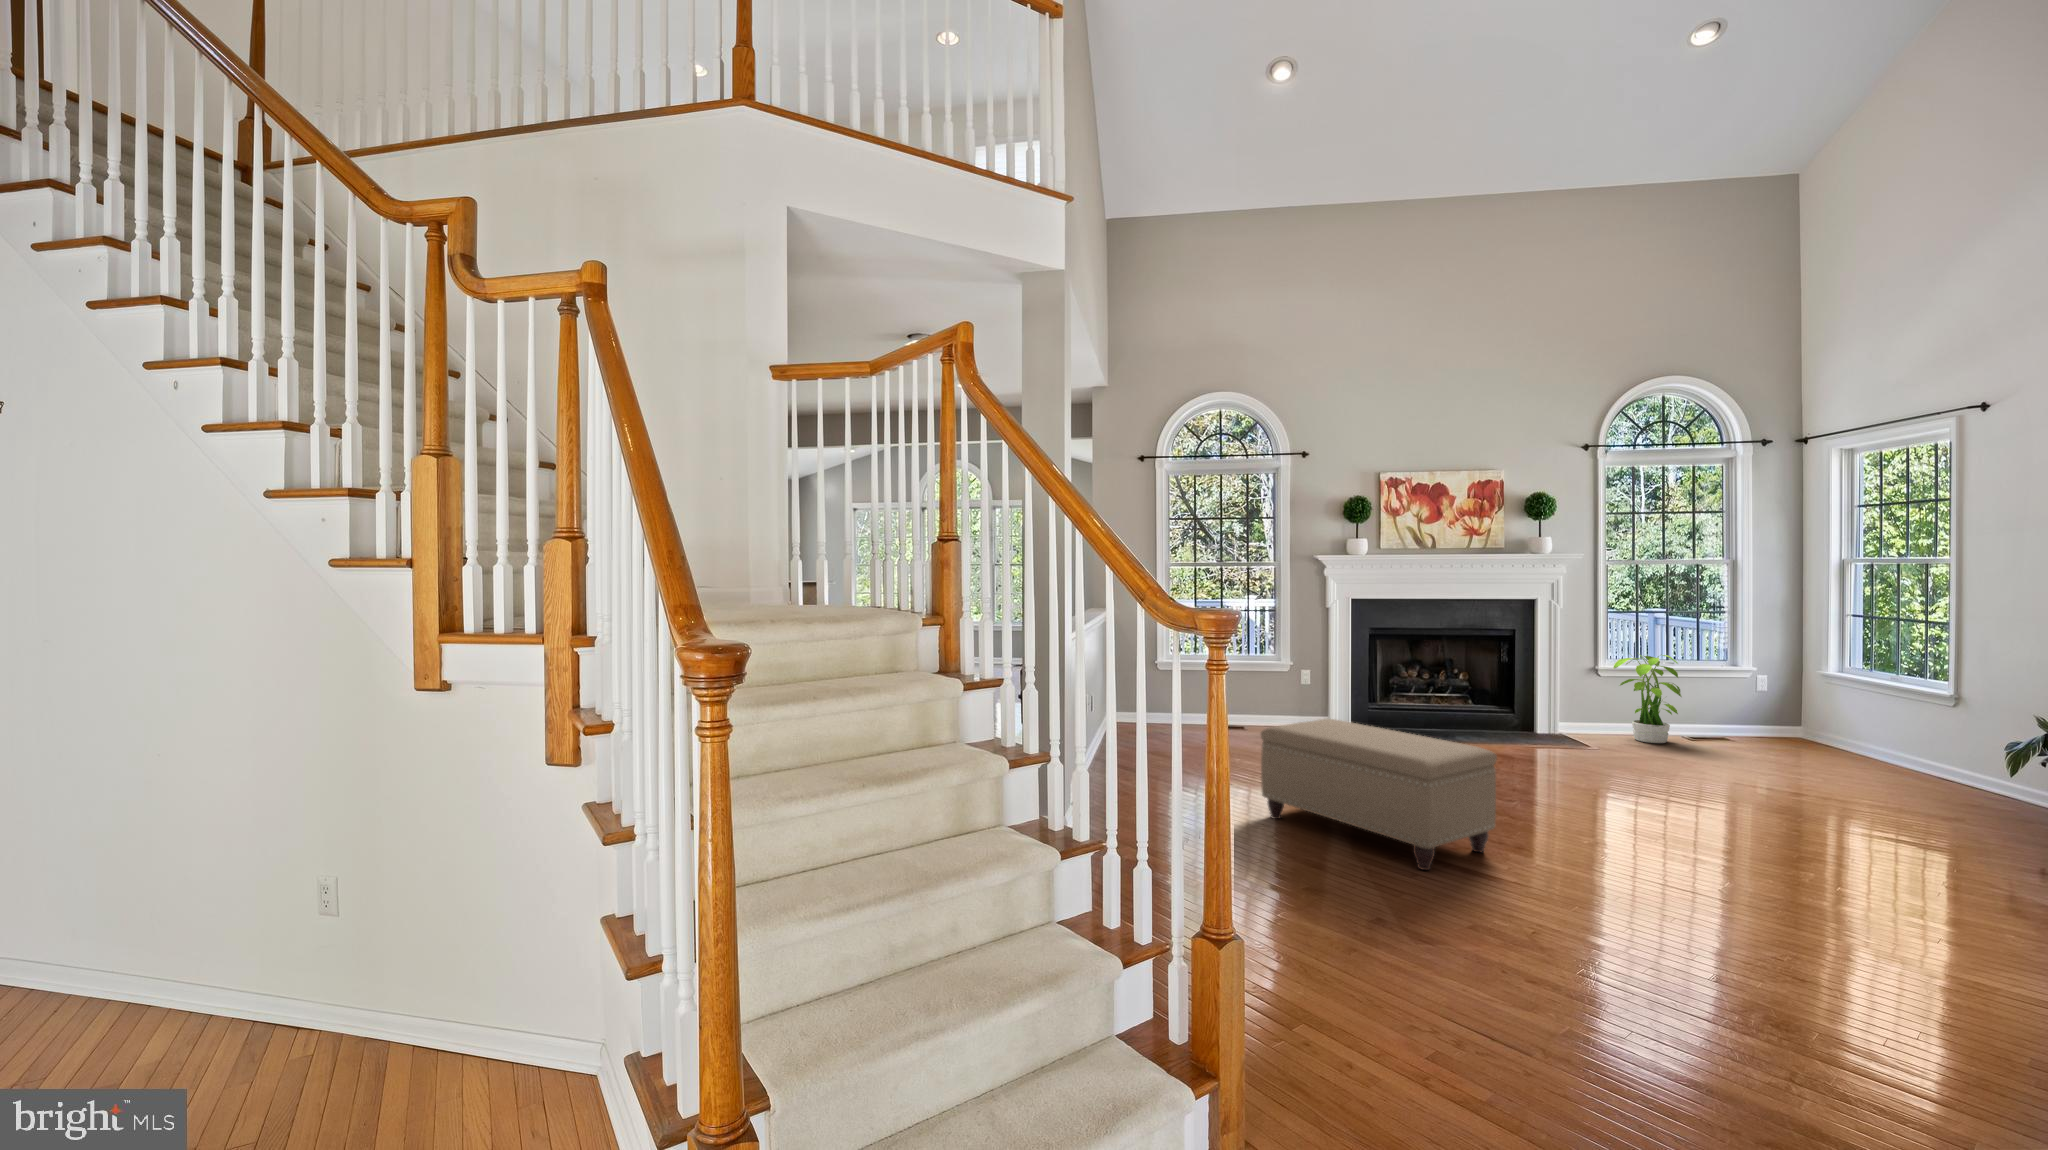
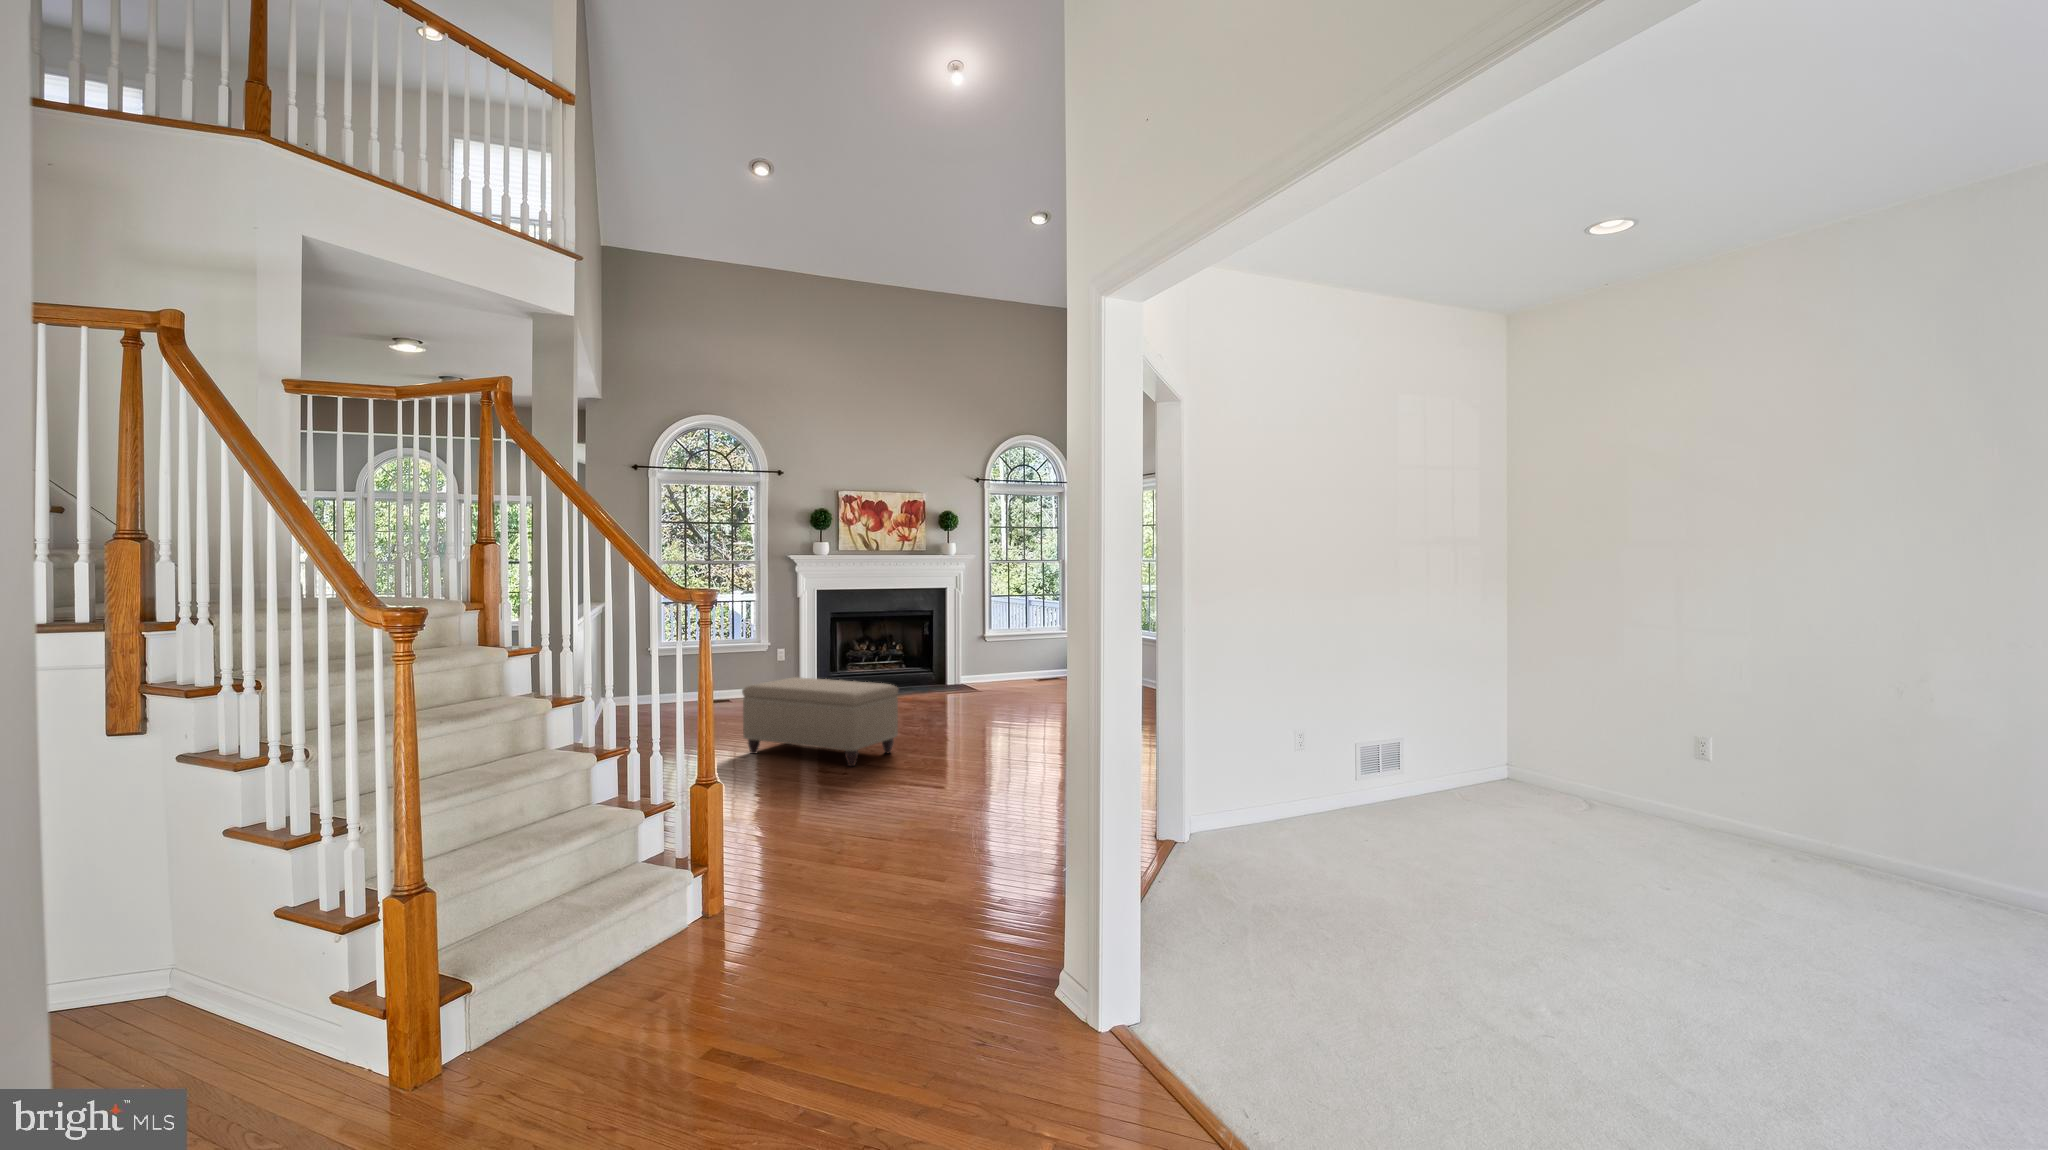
potted plant: present [1613,653,1682,743] -> none [992,624,1030,685]

